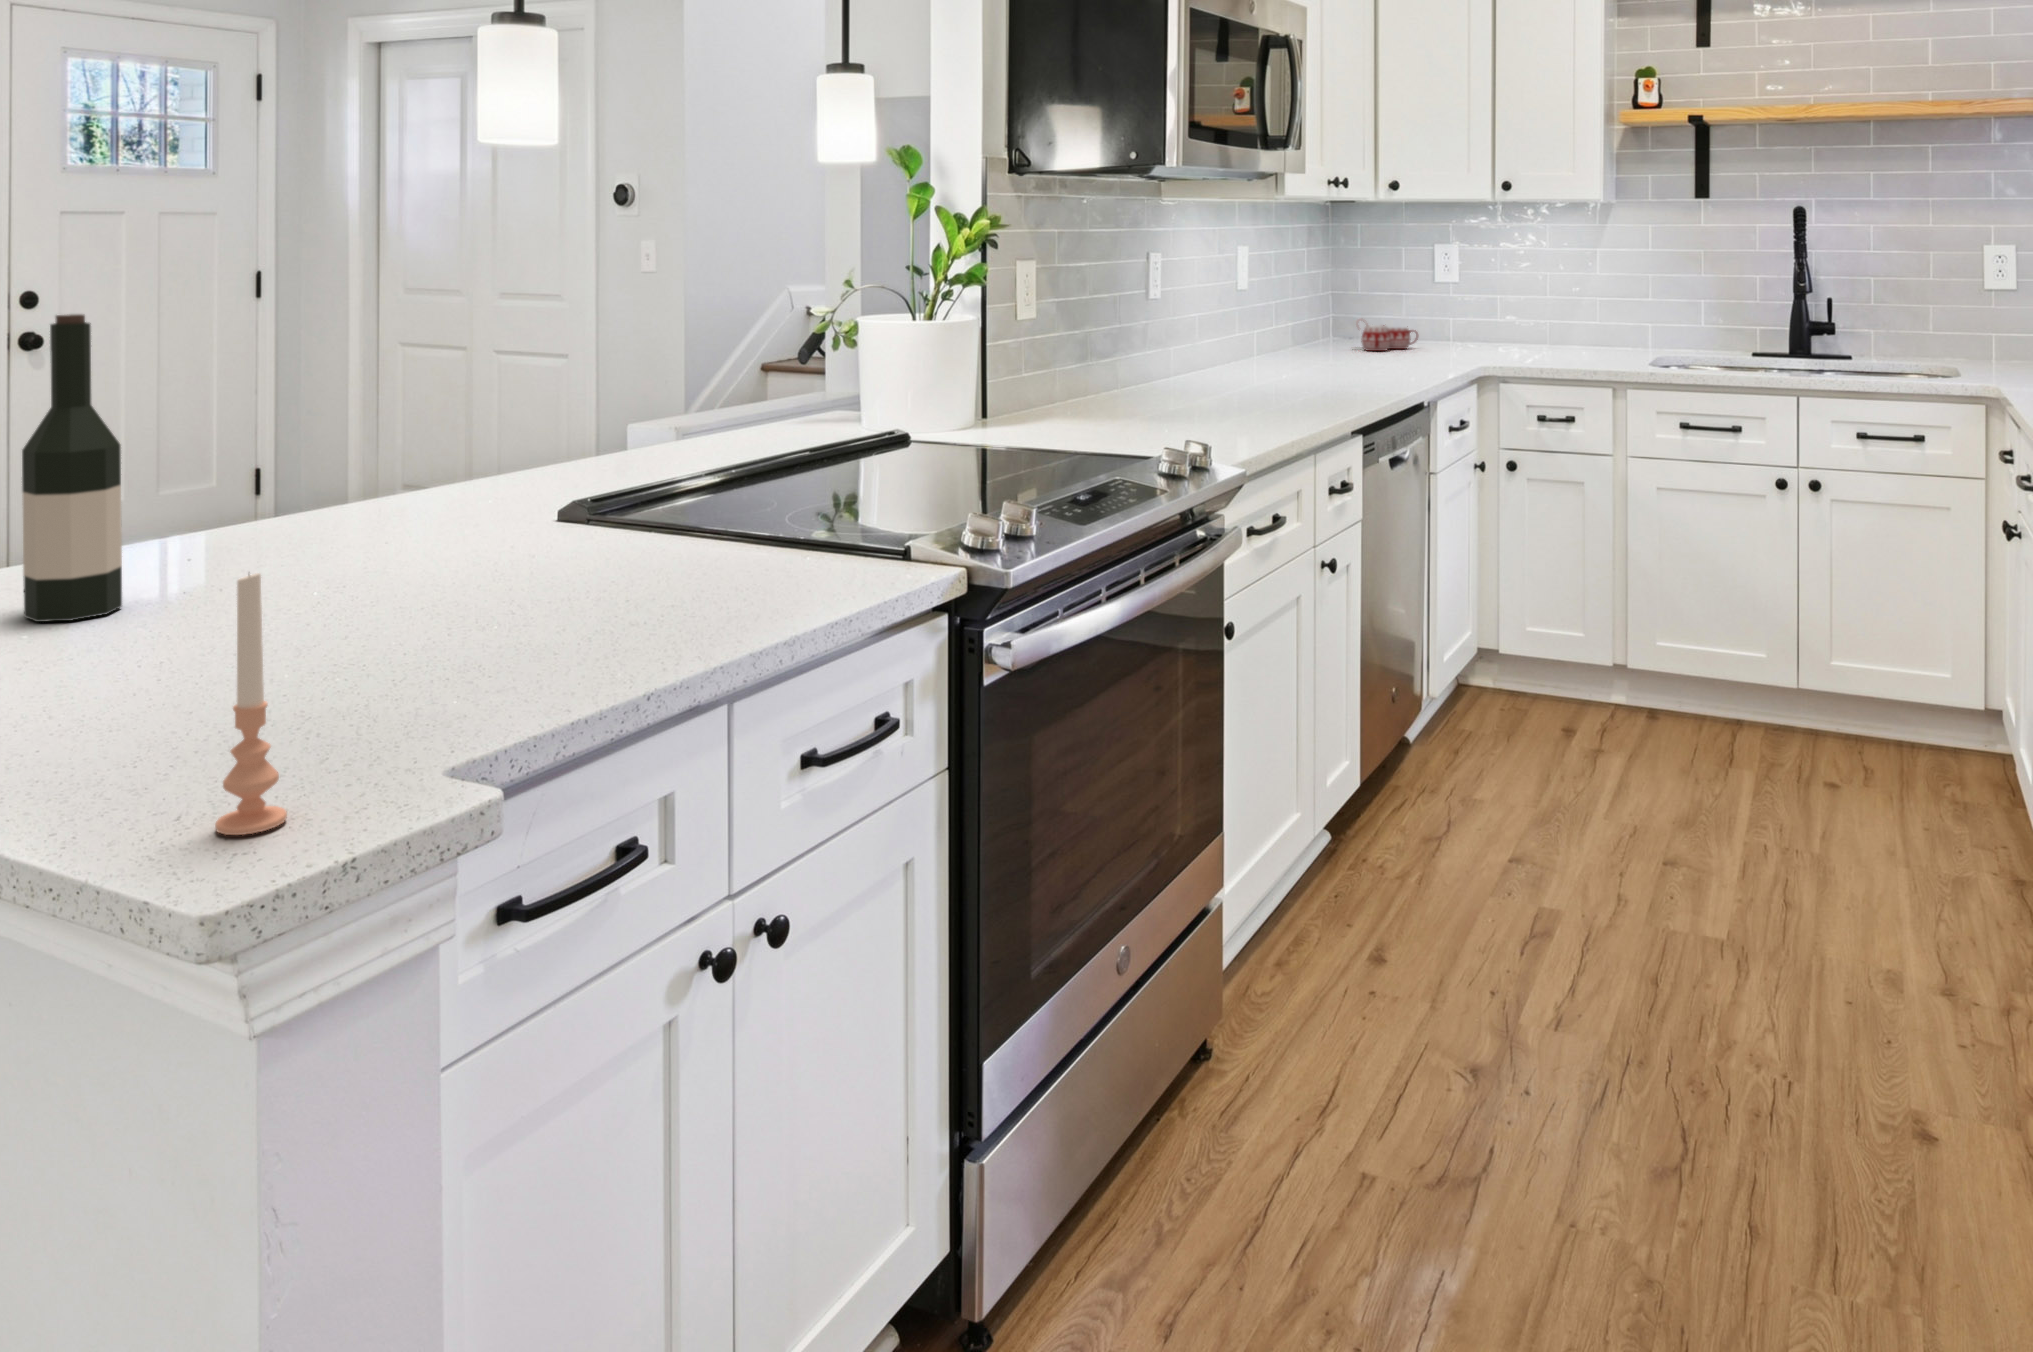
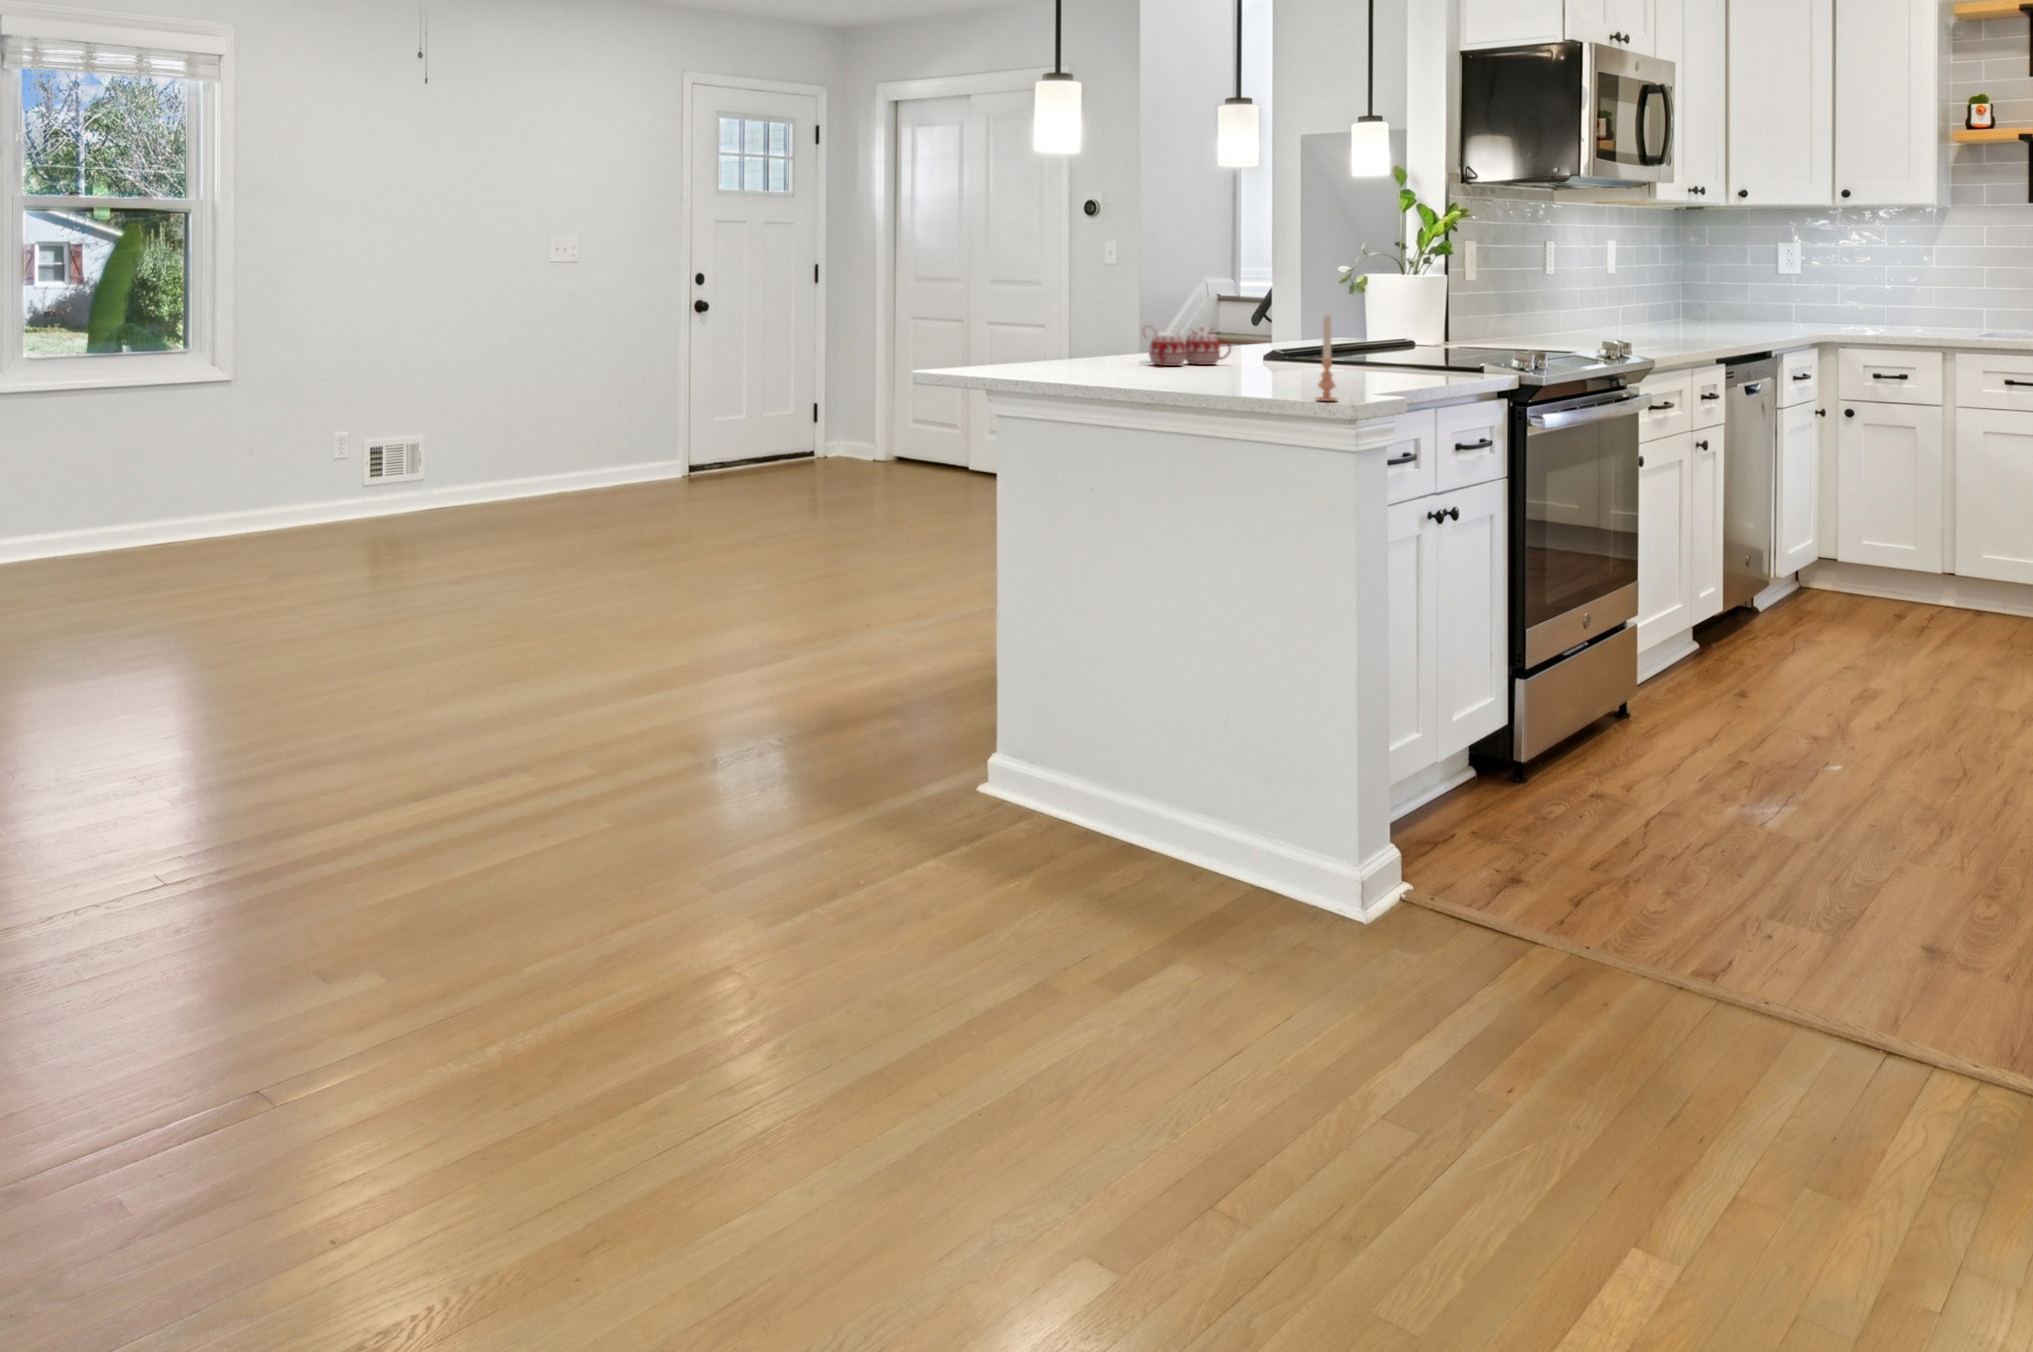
wine bottle: present [22,314,122,622] -> none [1097,243,1131,372]
mug: present [1352,319,1418,351] -> present [1142,325,1231,366]

